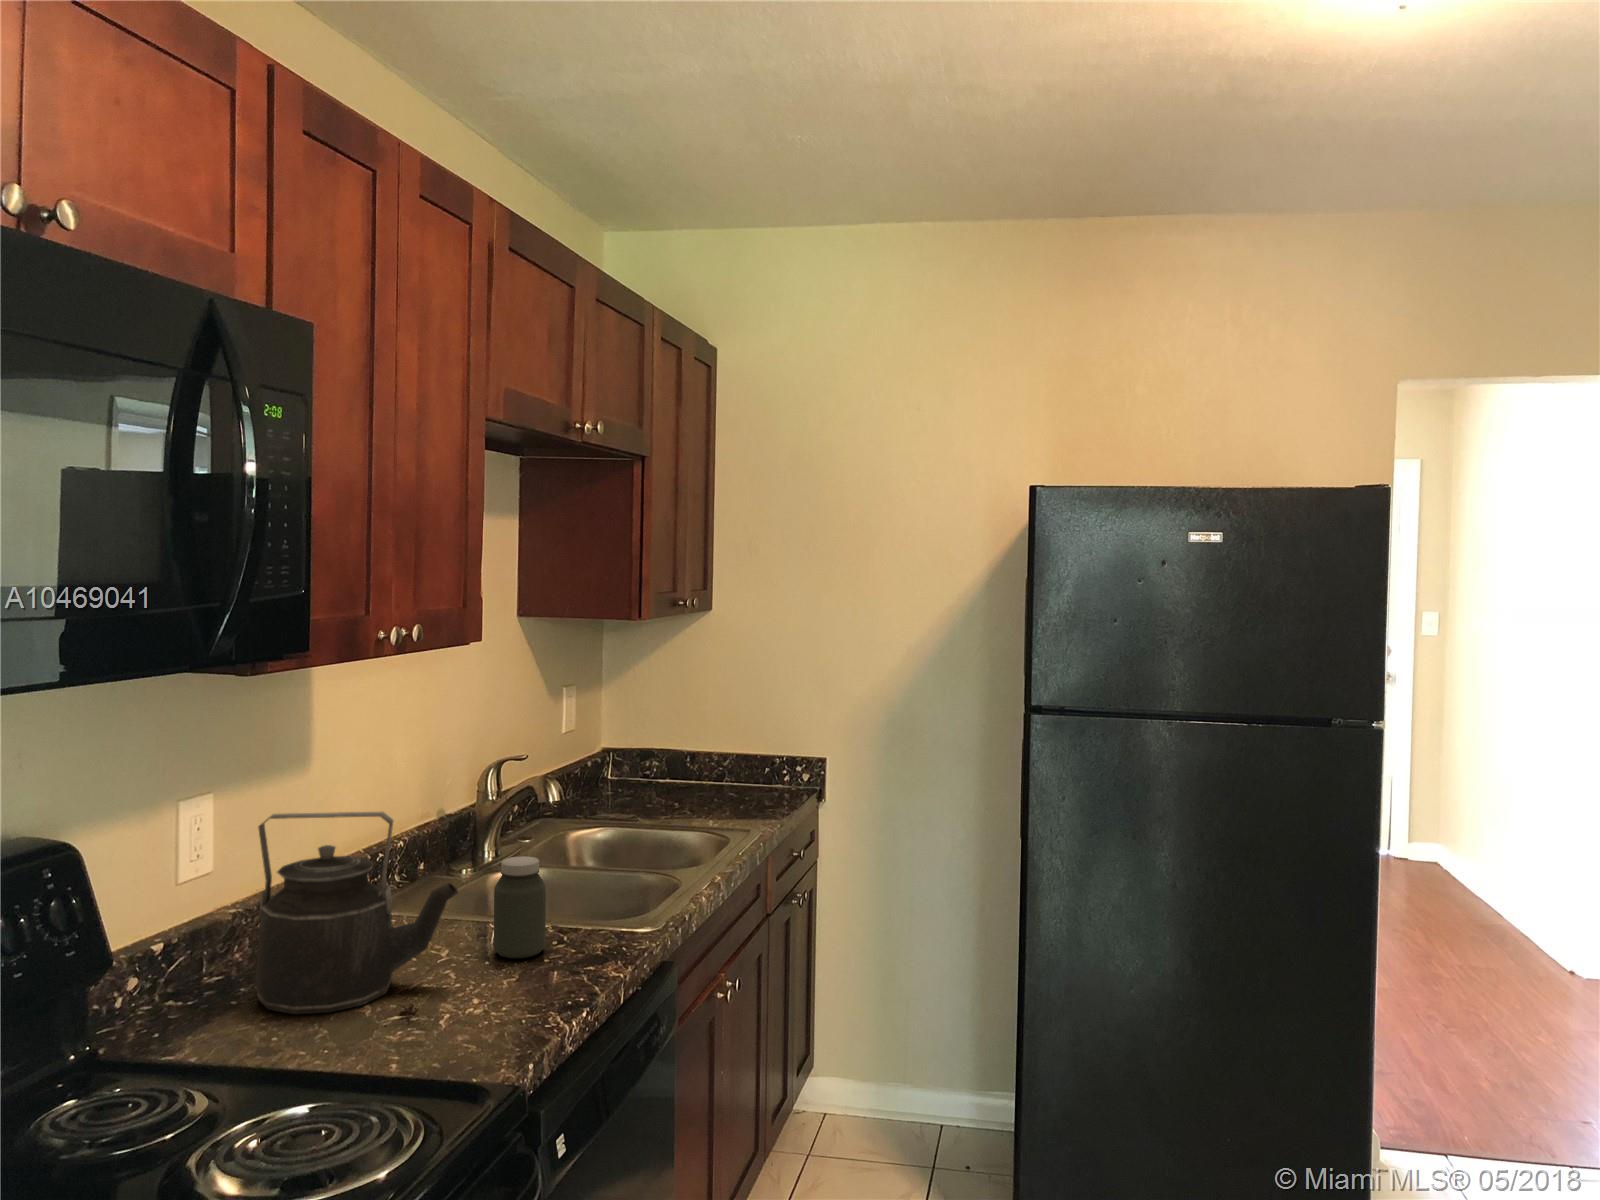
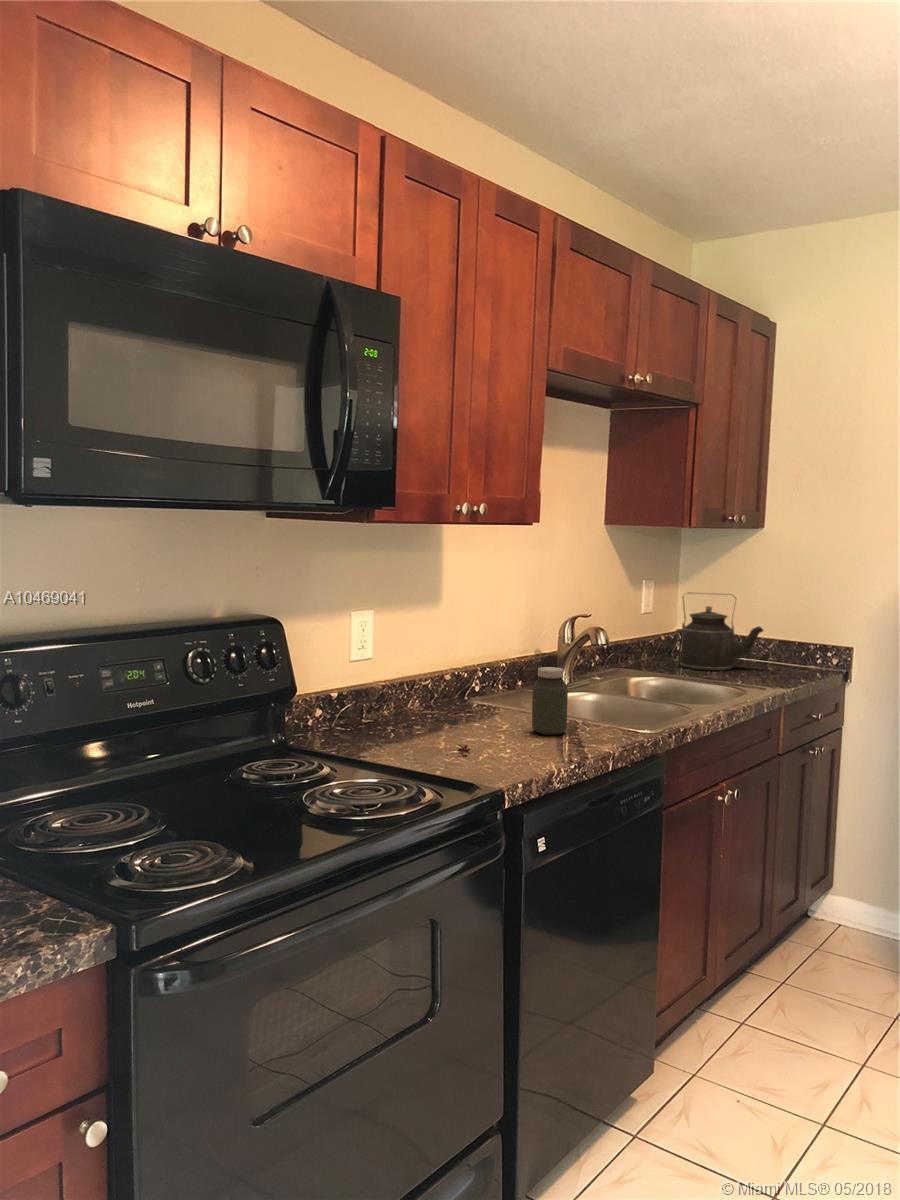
kettle: present [255,812,458,1014] -> present [680,593,763,671]

